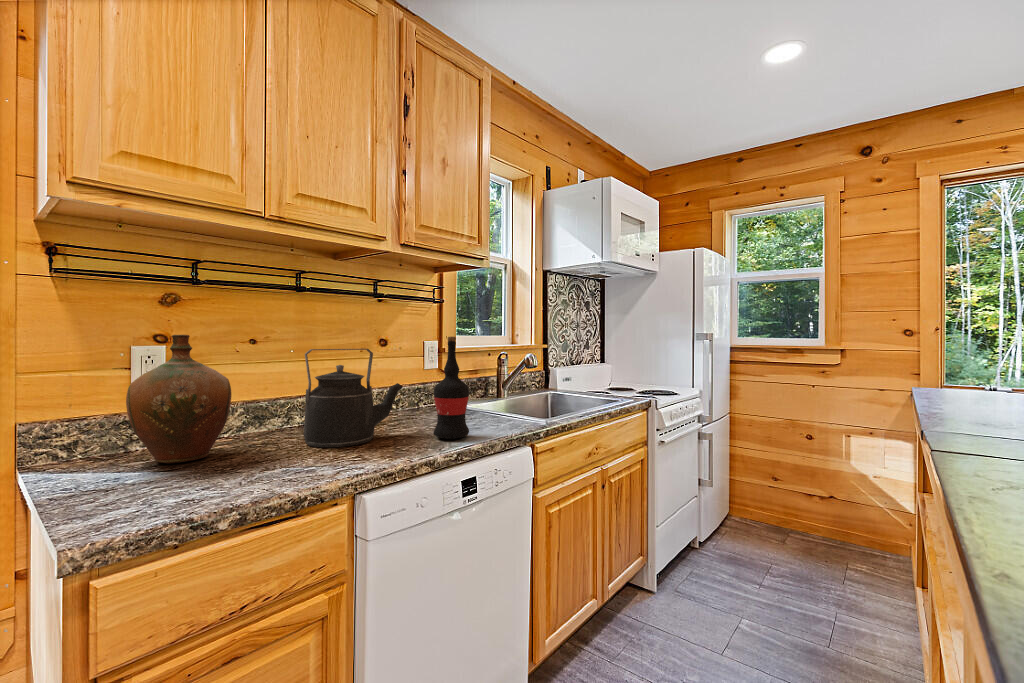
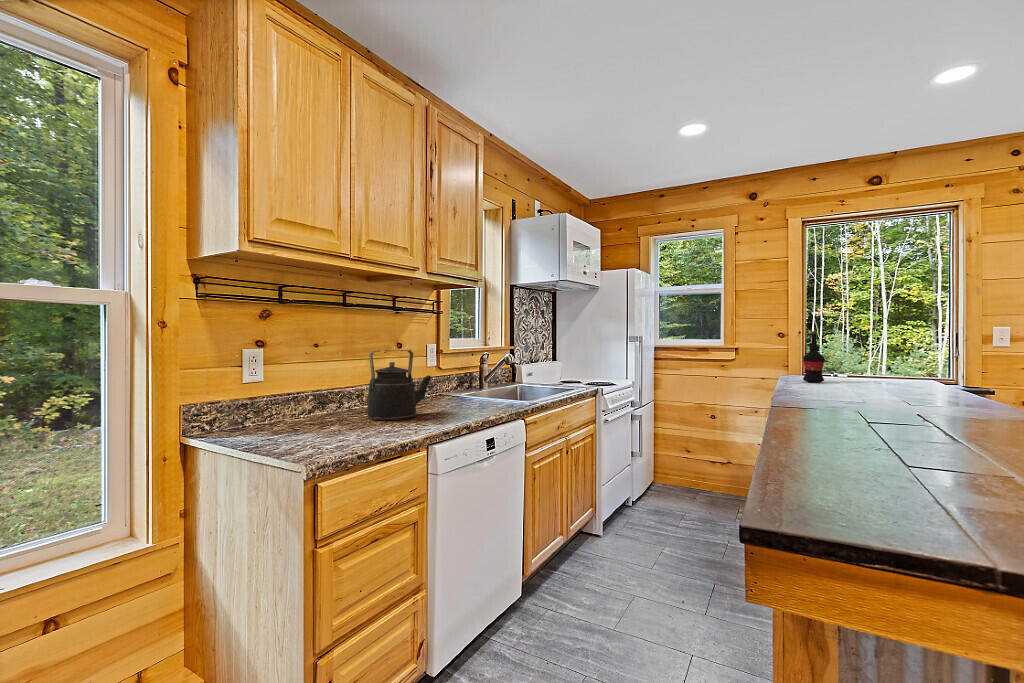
ceramic jug: present [126,335,231,463] -> none [260,341,329,431]
wine bottle: present [434,337,469,439] -> present [803,331,824,382]

